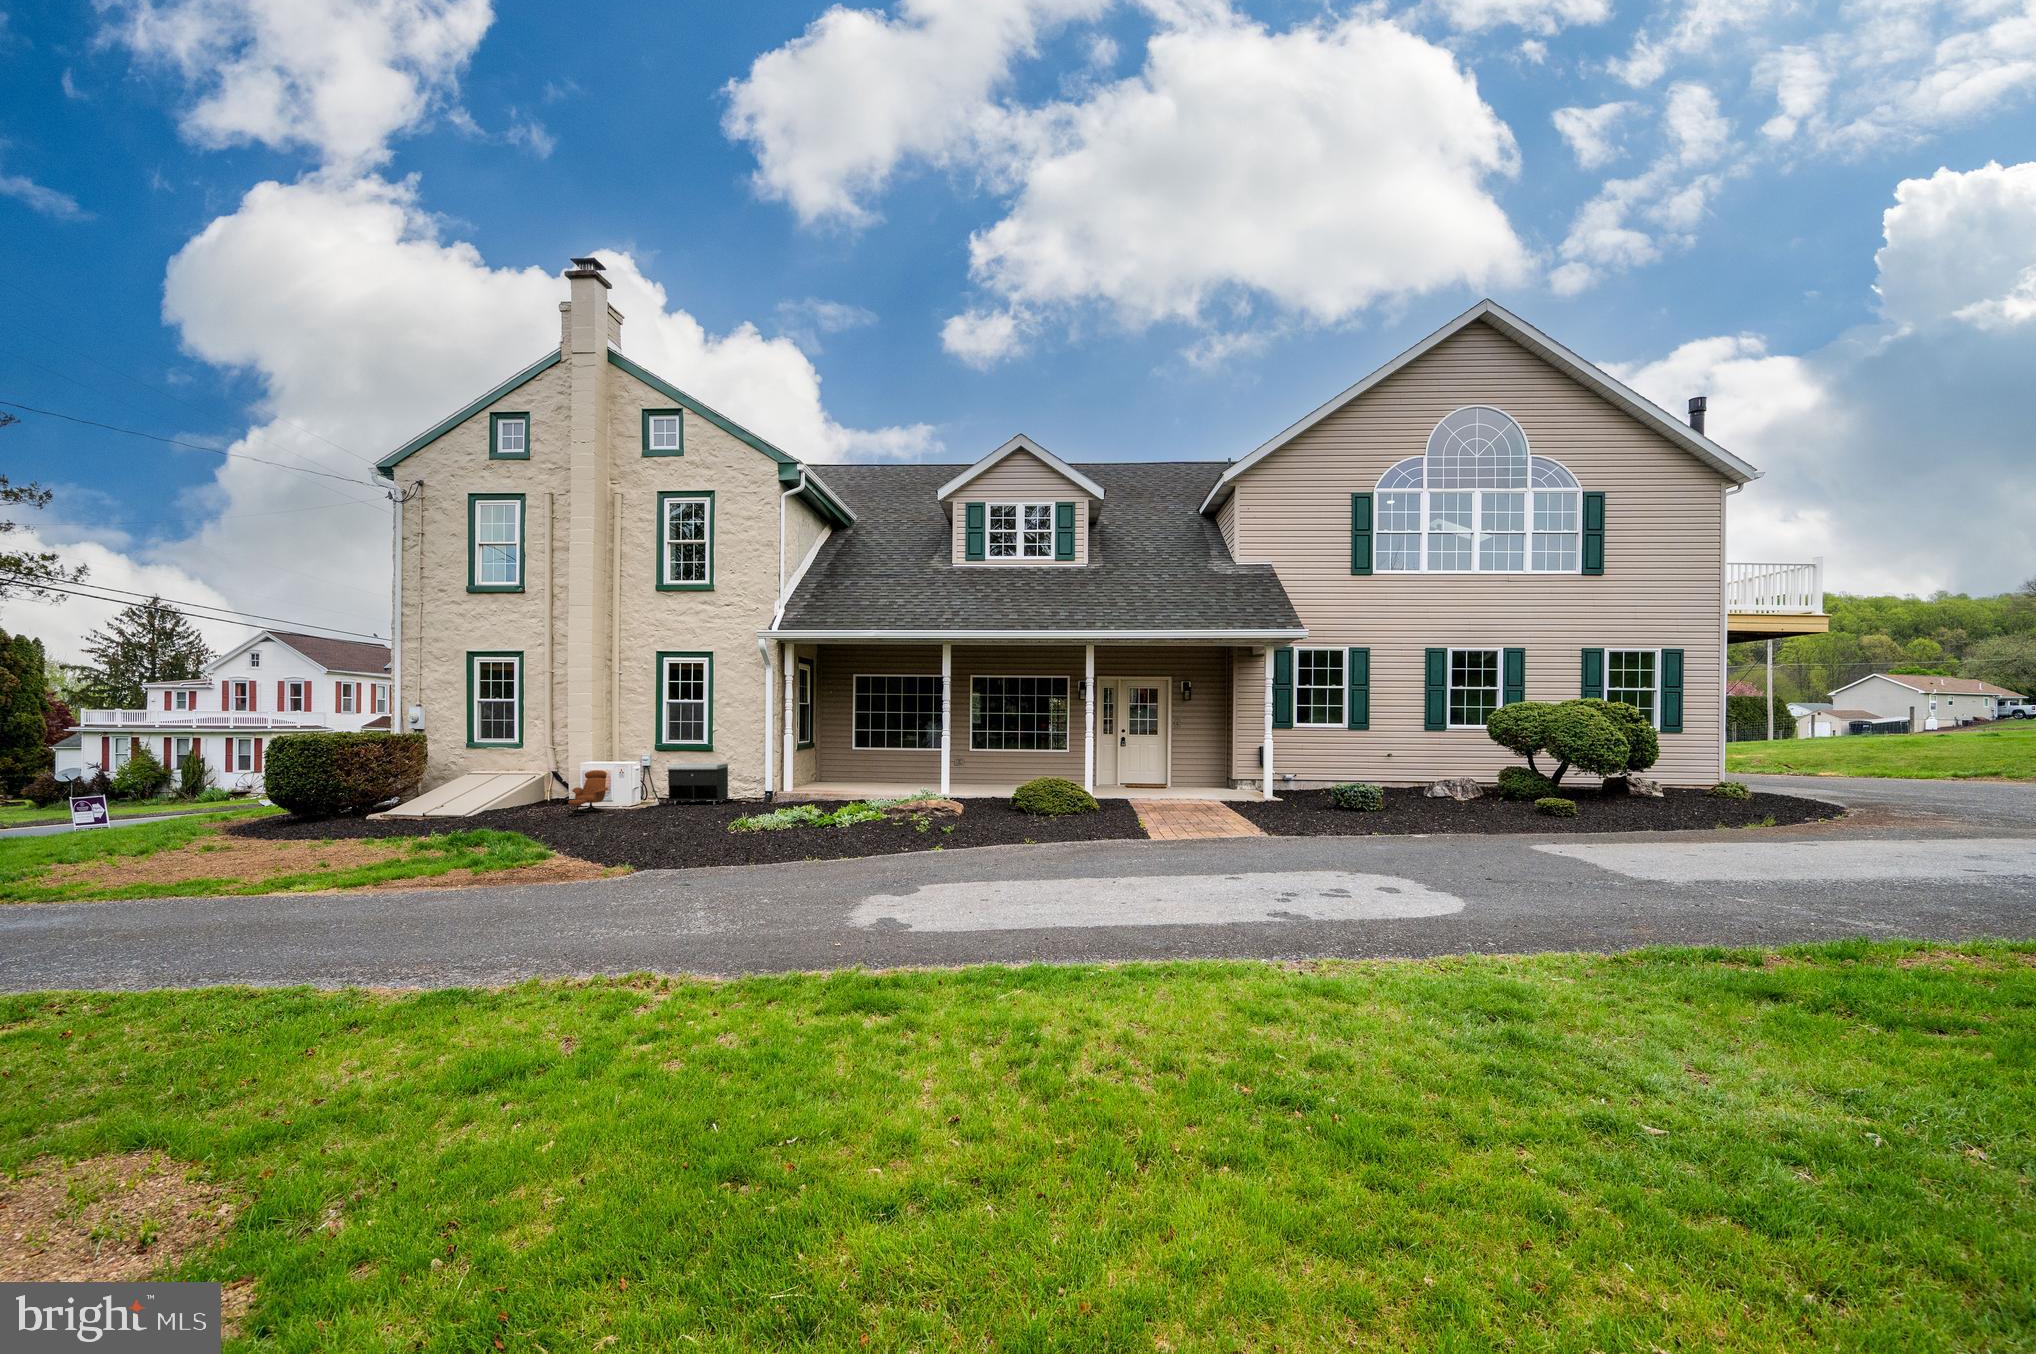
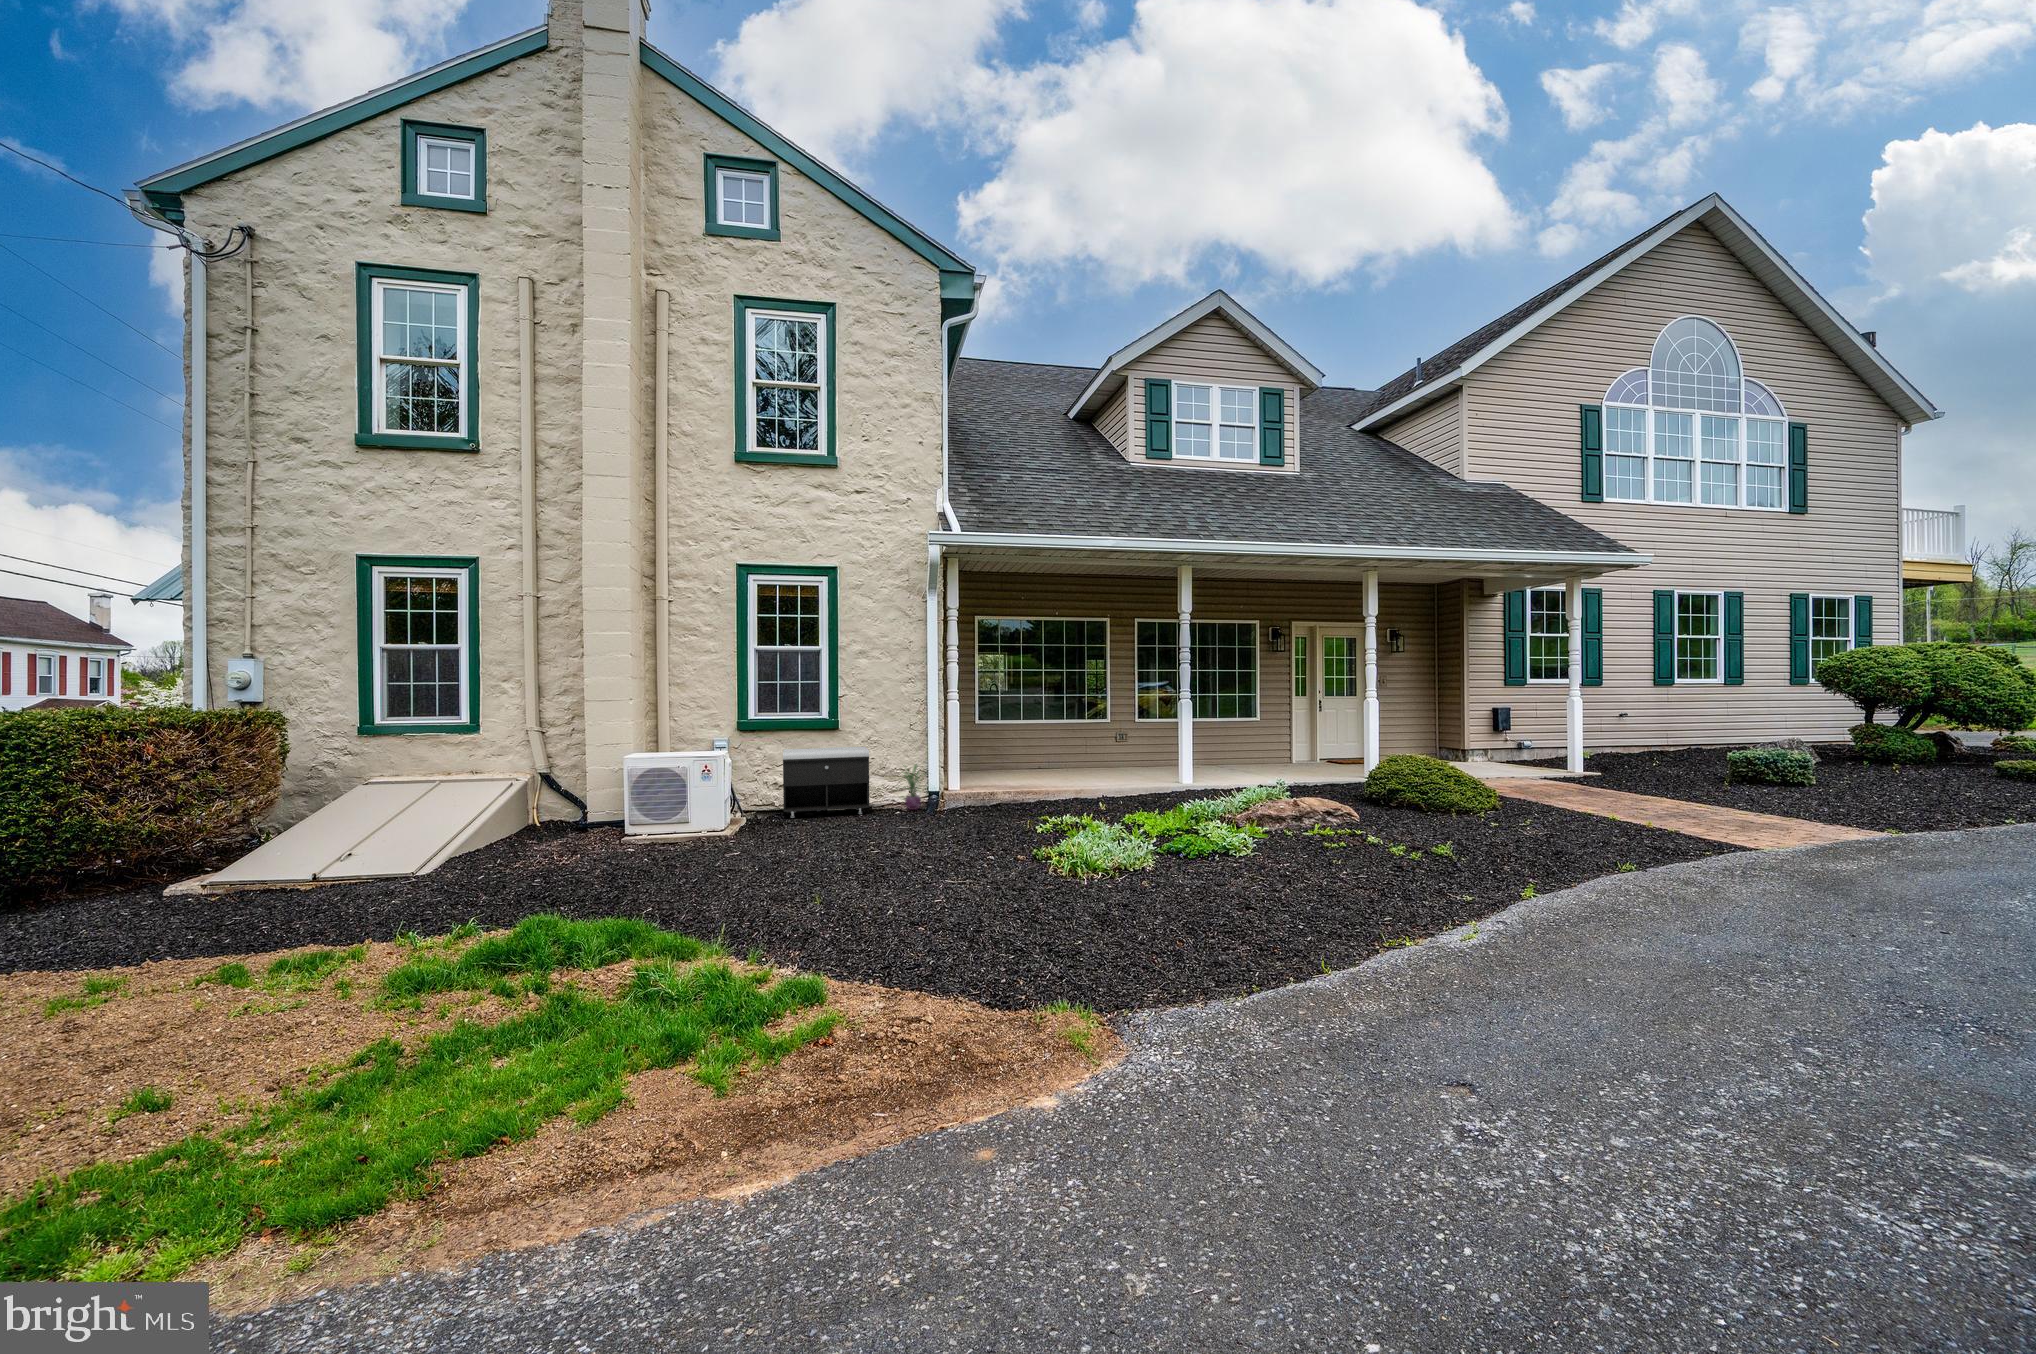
lounge chair: present [568,771,609,816] -> none [638,767,705,857]
decorative plant: none [734,775,765,804] -> present [896,764,922,810]

